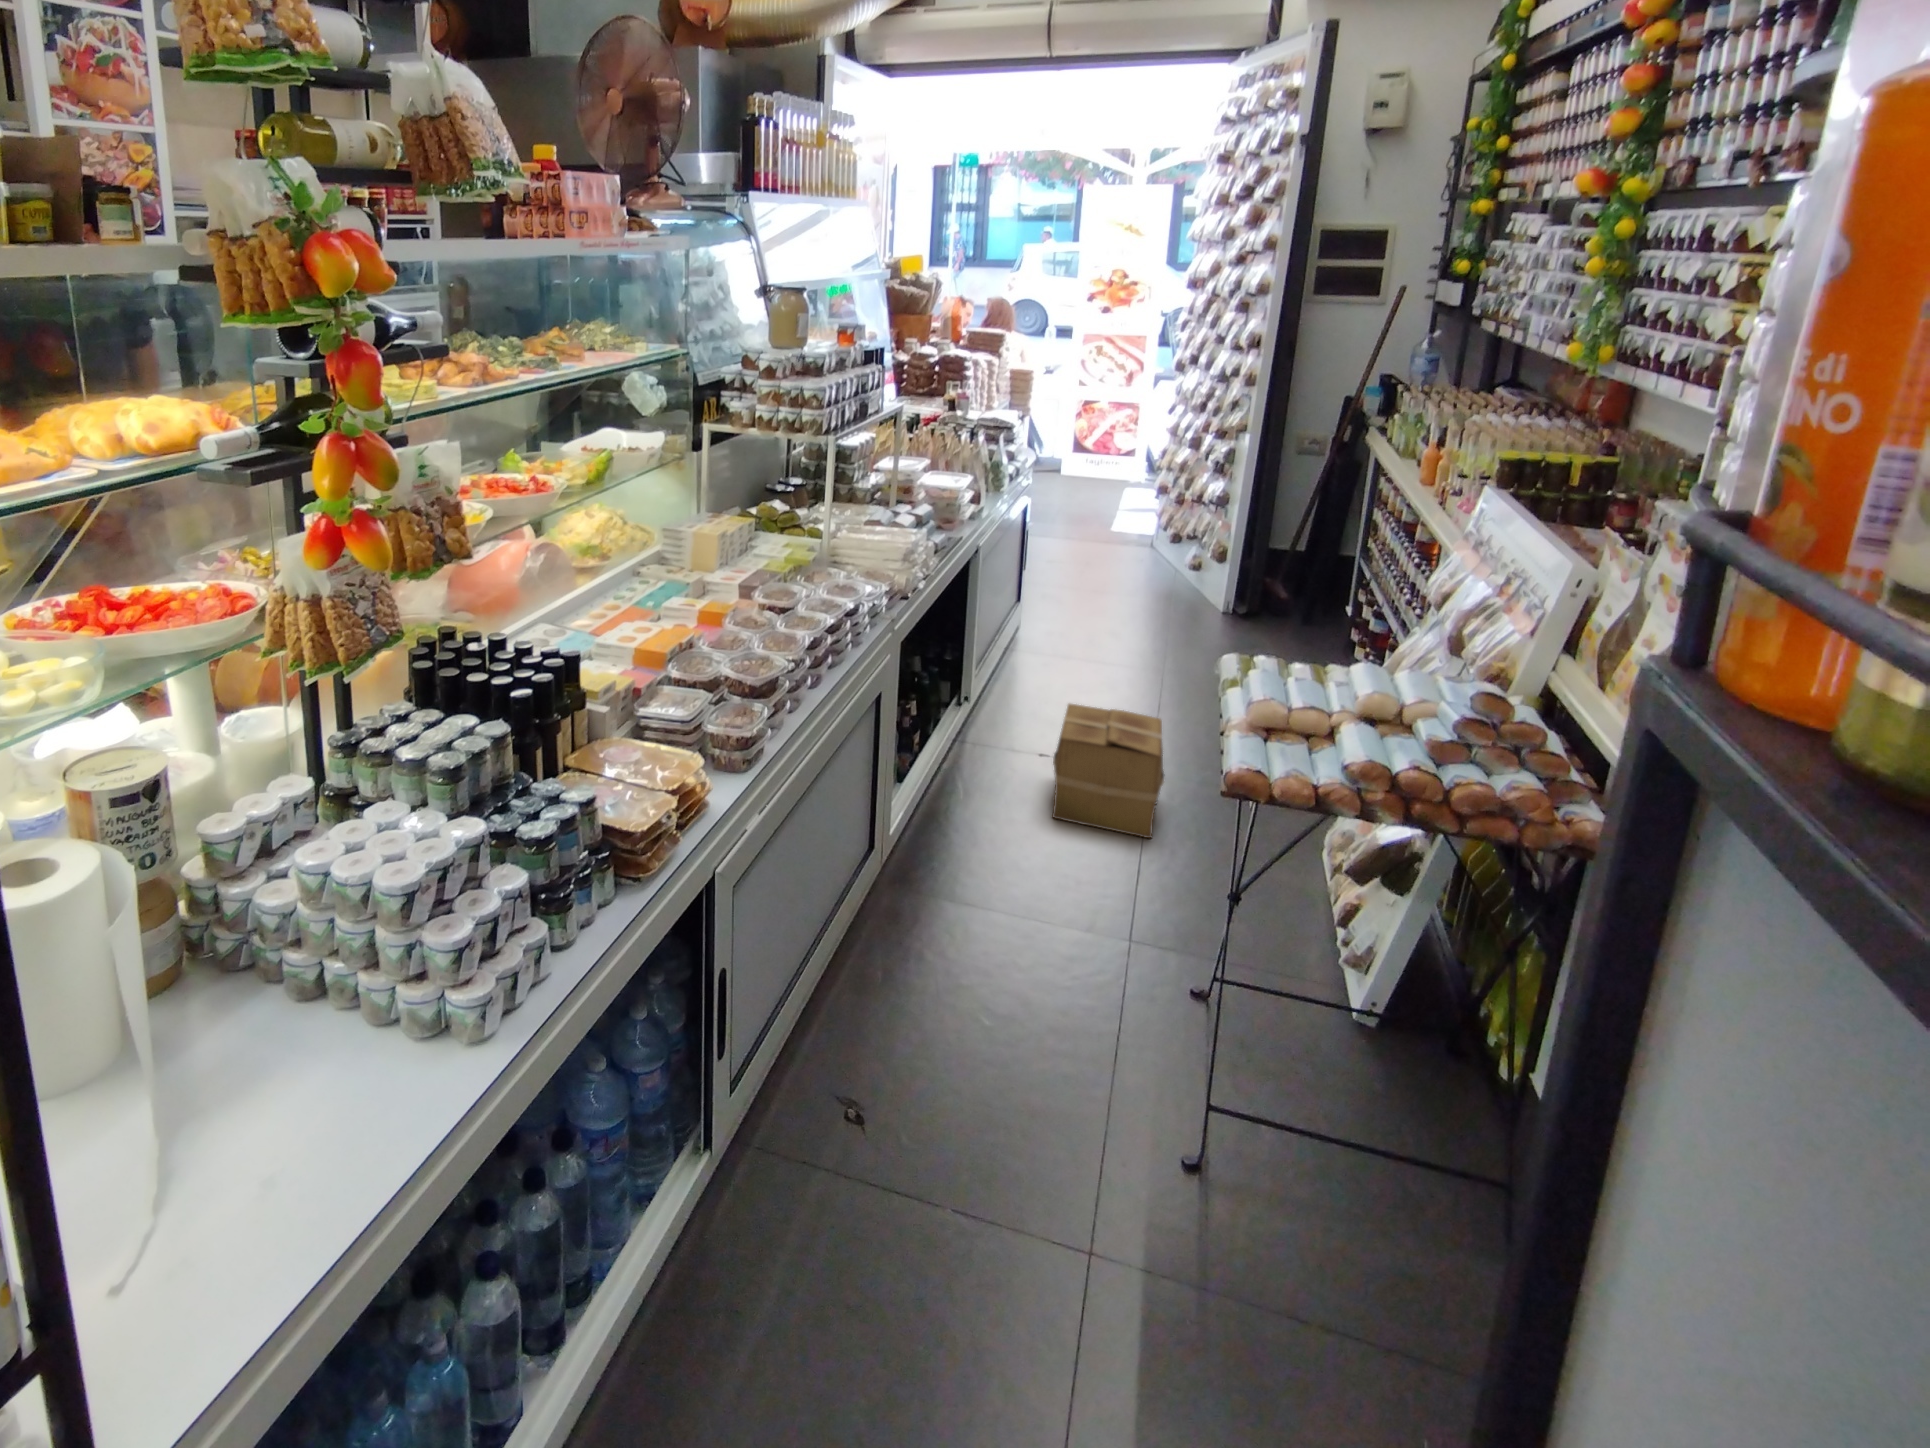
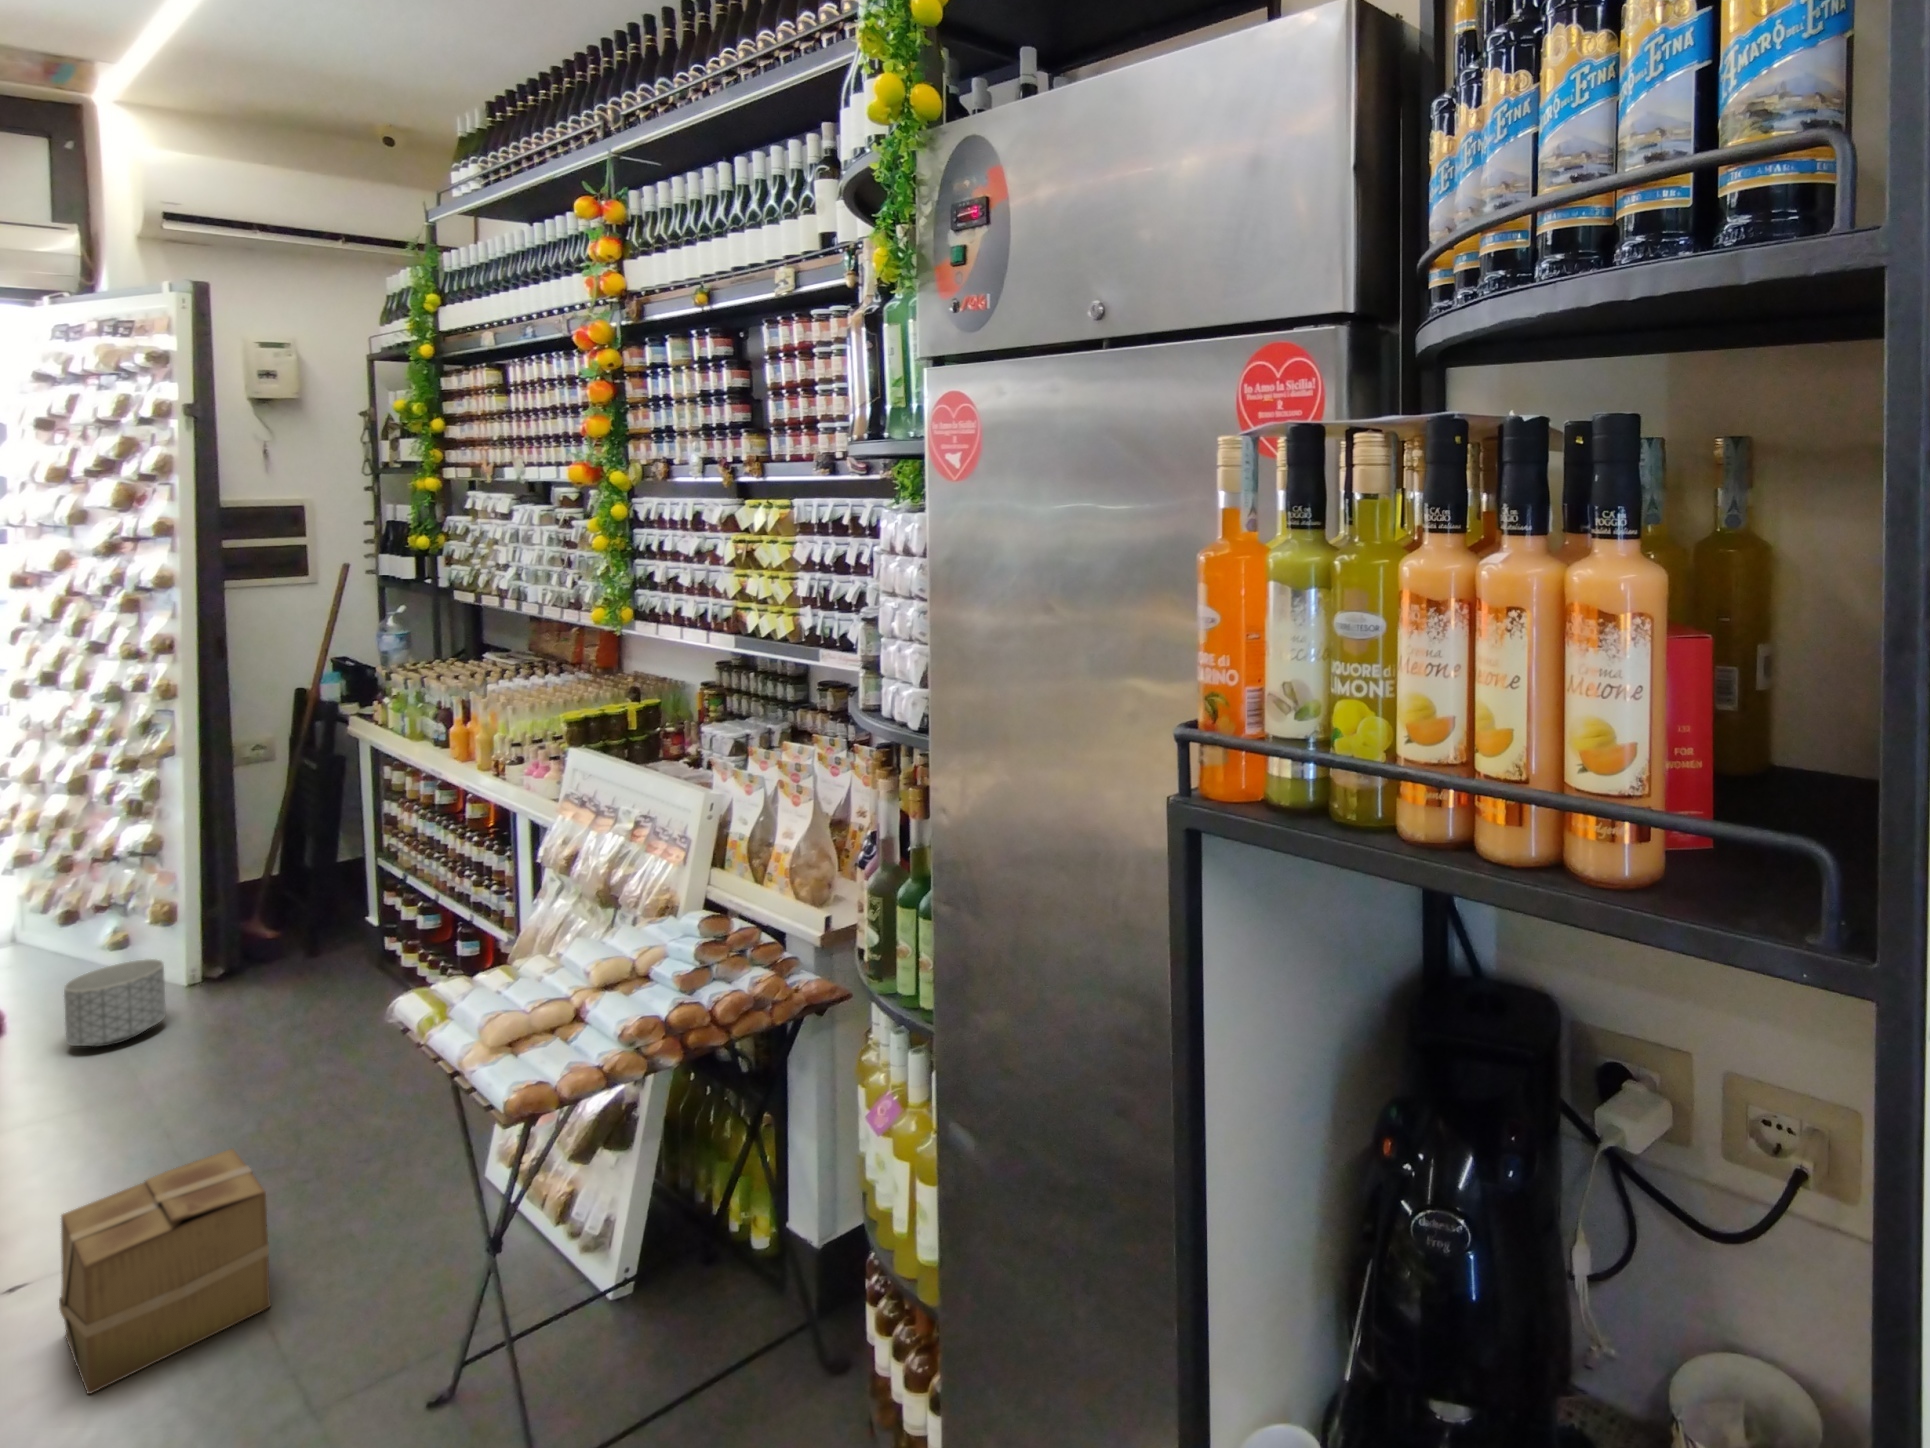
planter: none [1143,572,1202,629] -> present [64,959,166,1047]

